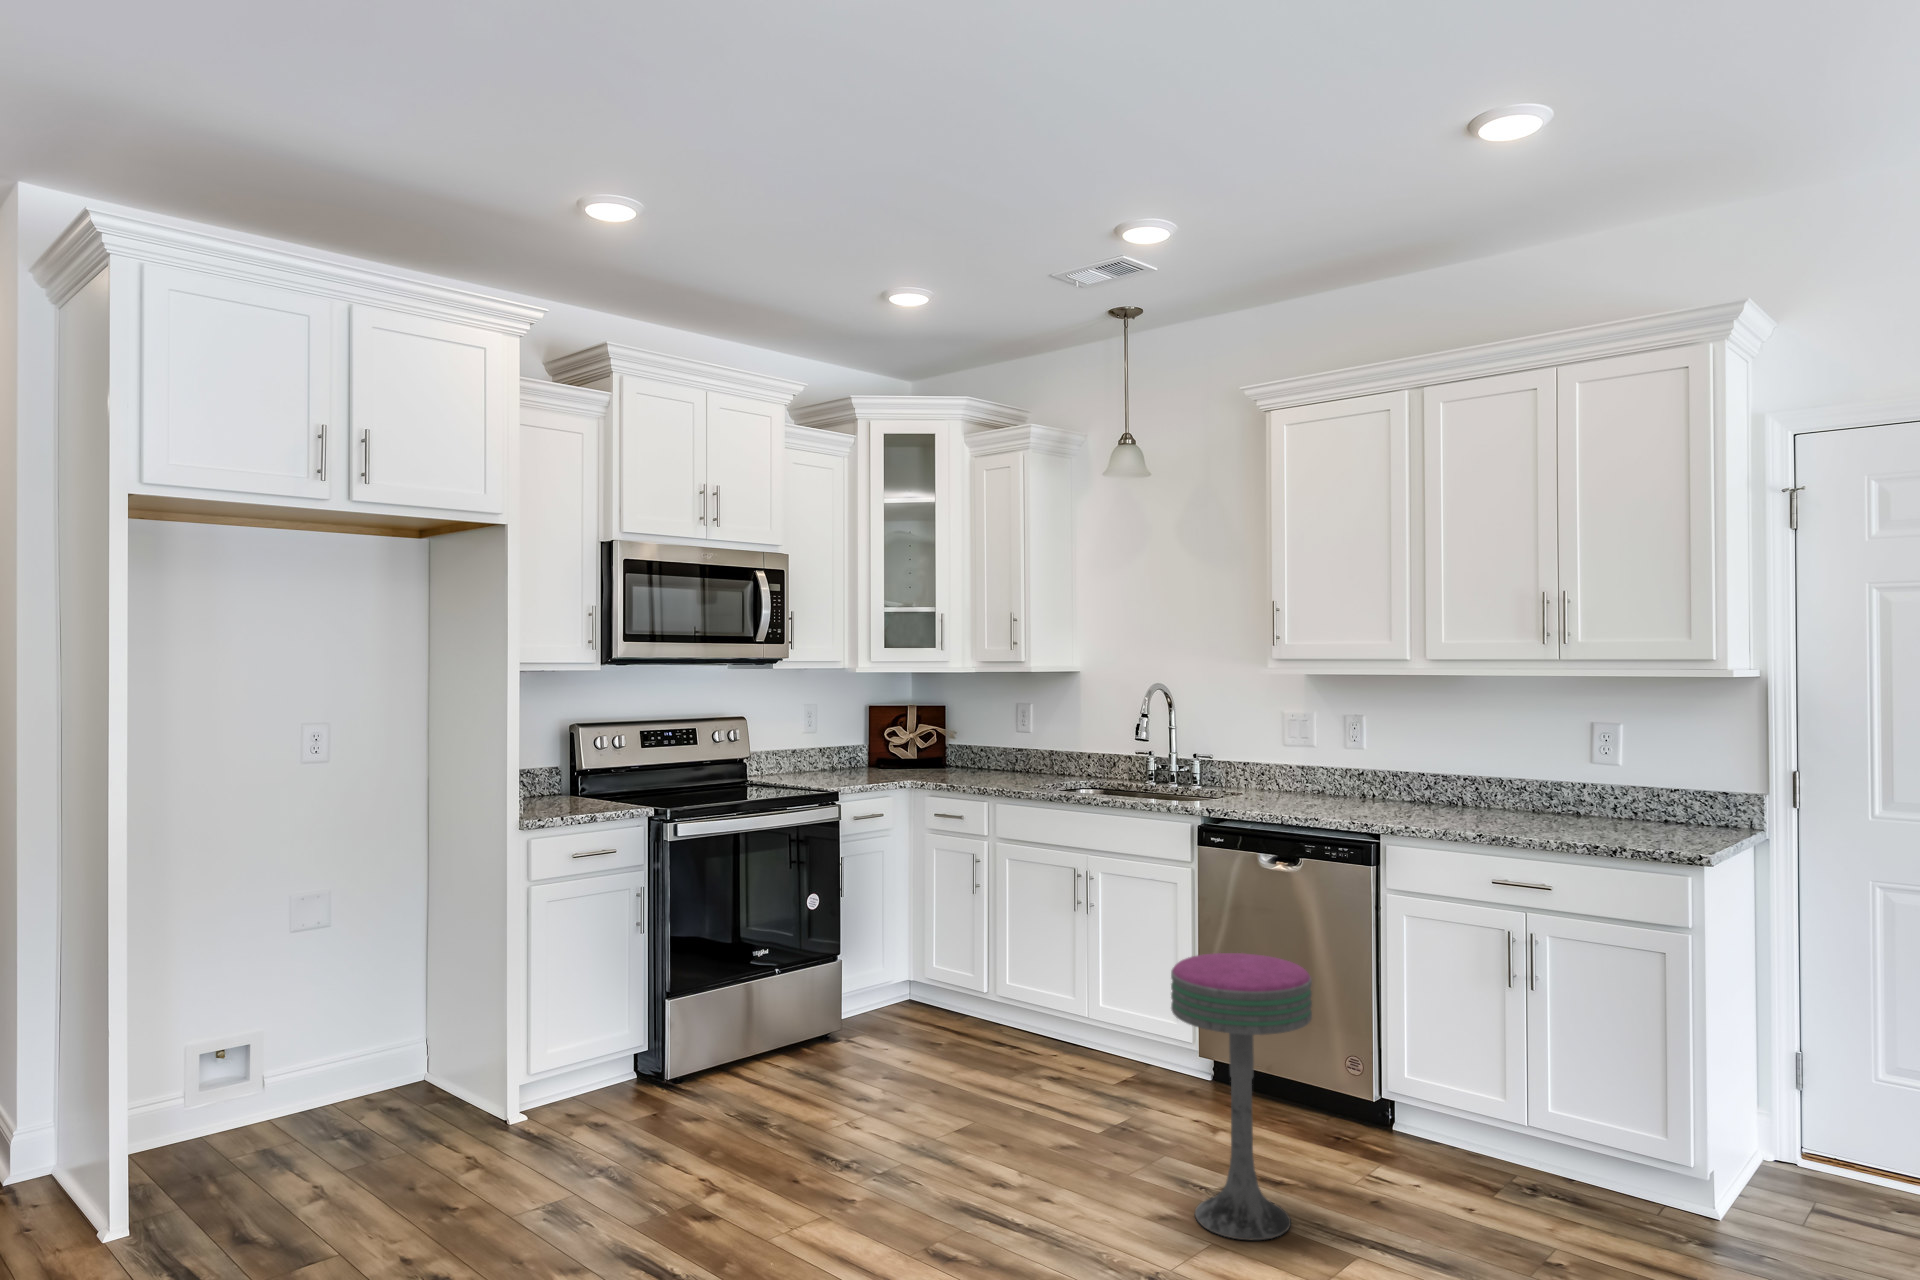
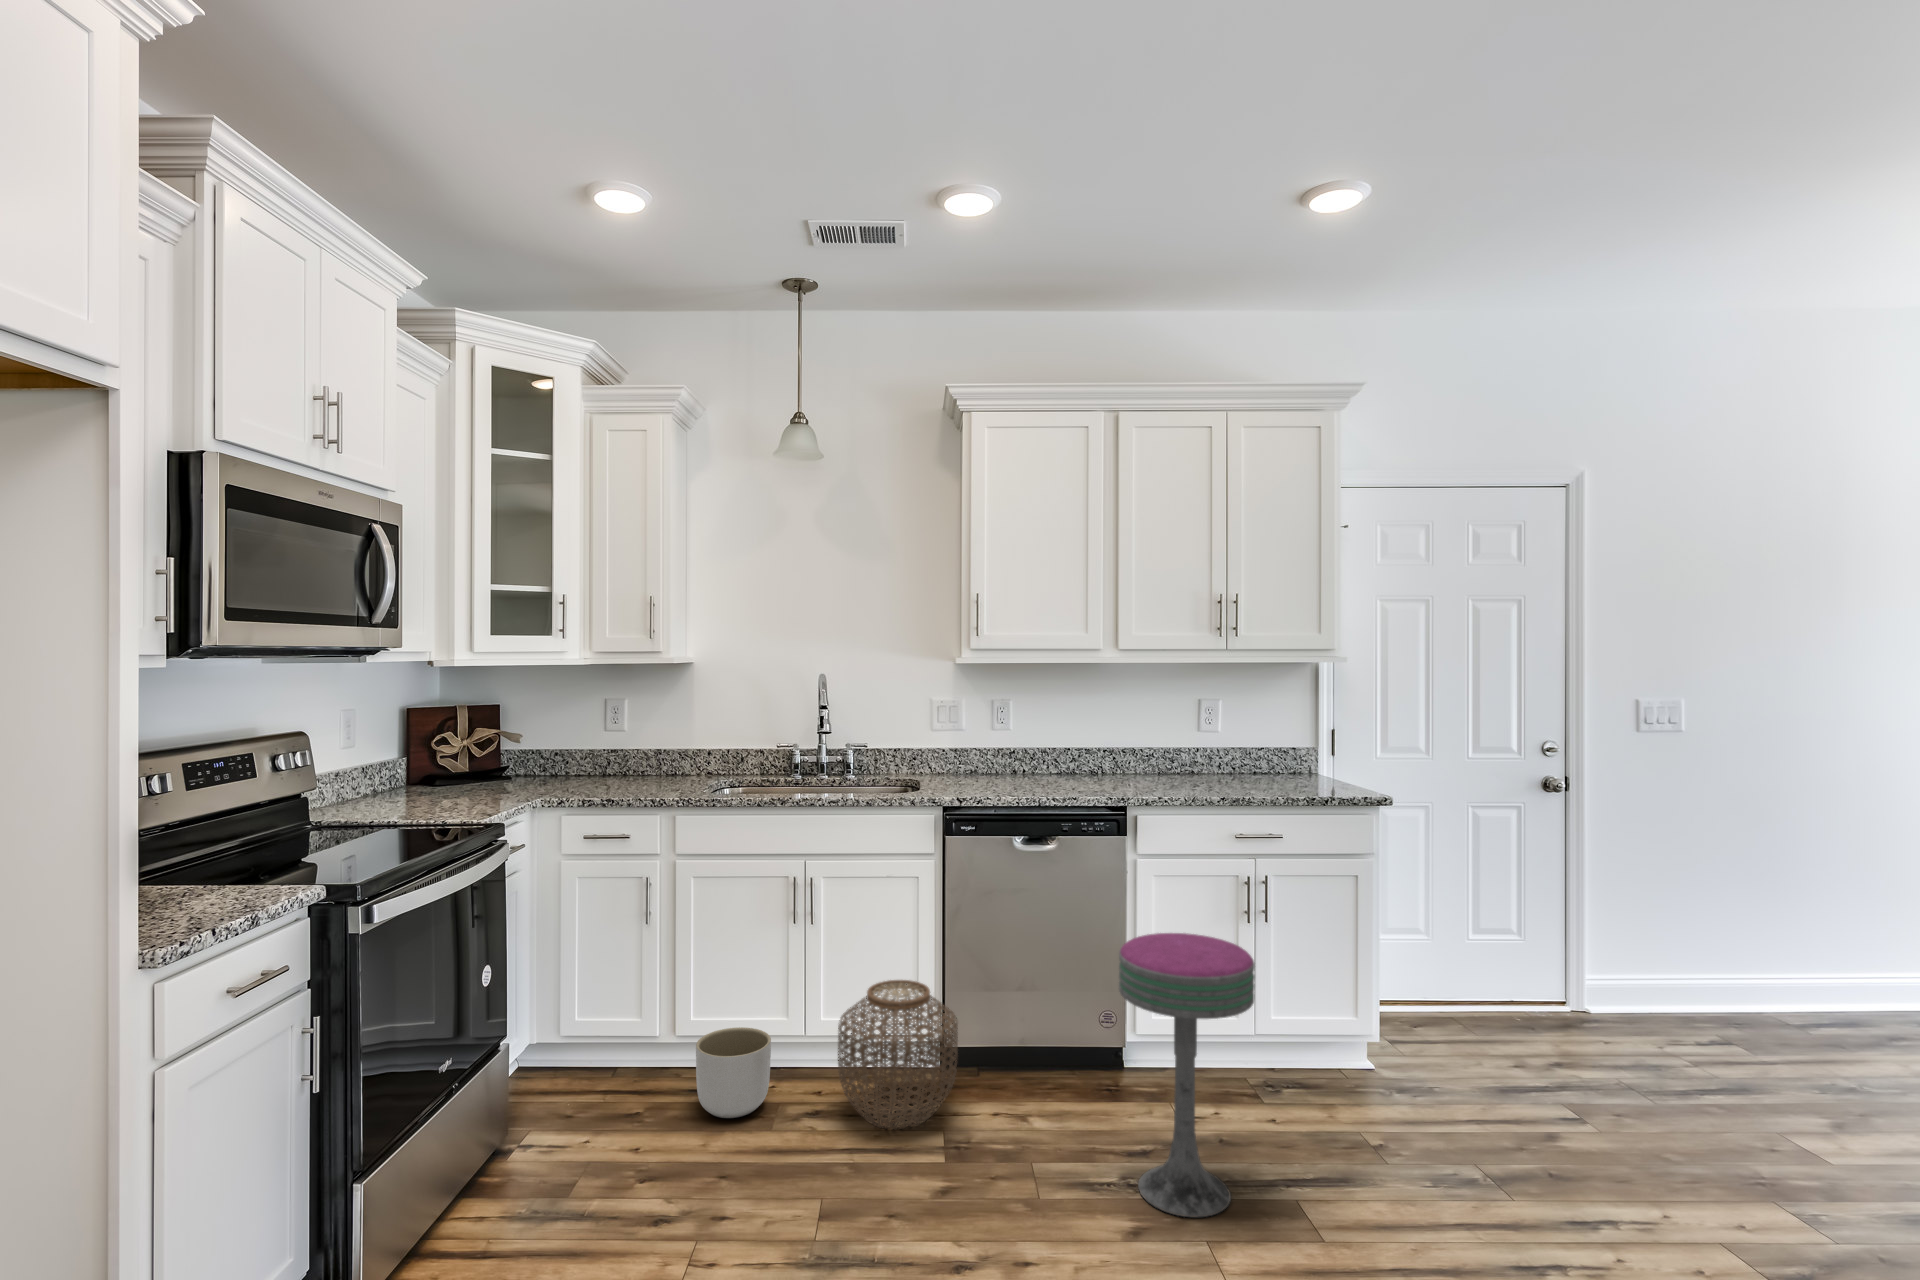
woven basket: none [1050,973,1164,1108] -> present [838,980,958,1129]
planter: none [968,992,1032,1064] -> present [696,1027,771,1118]

